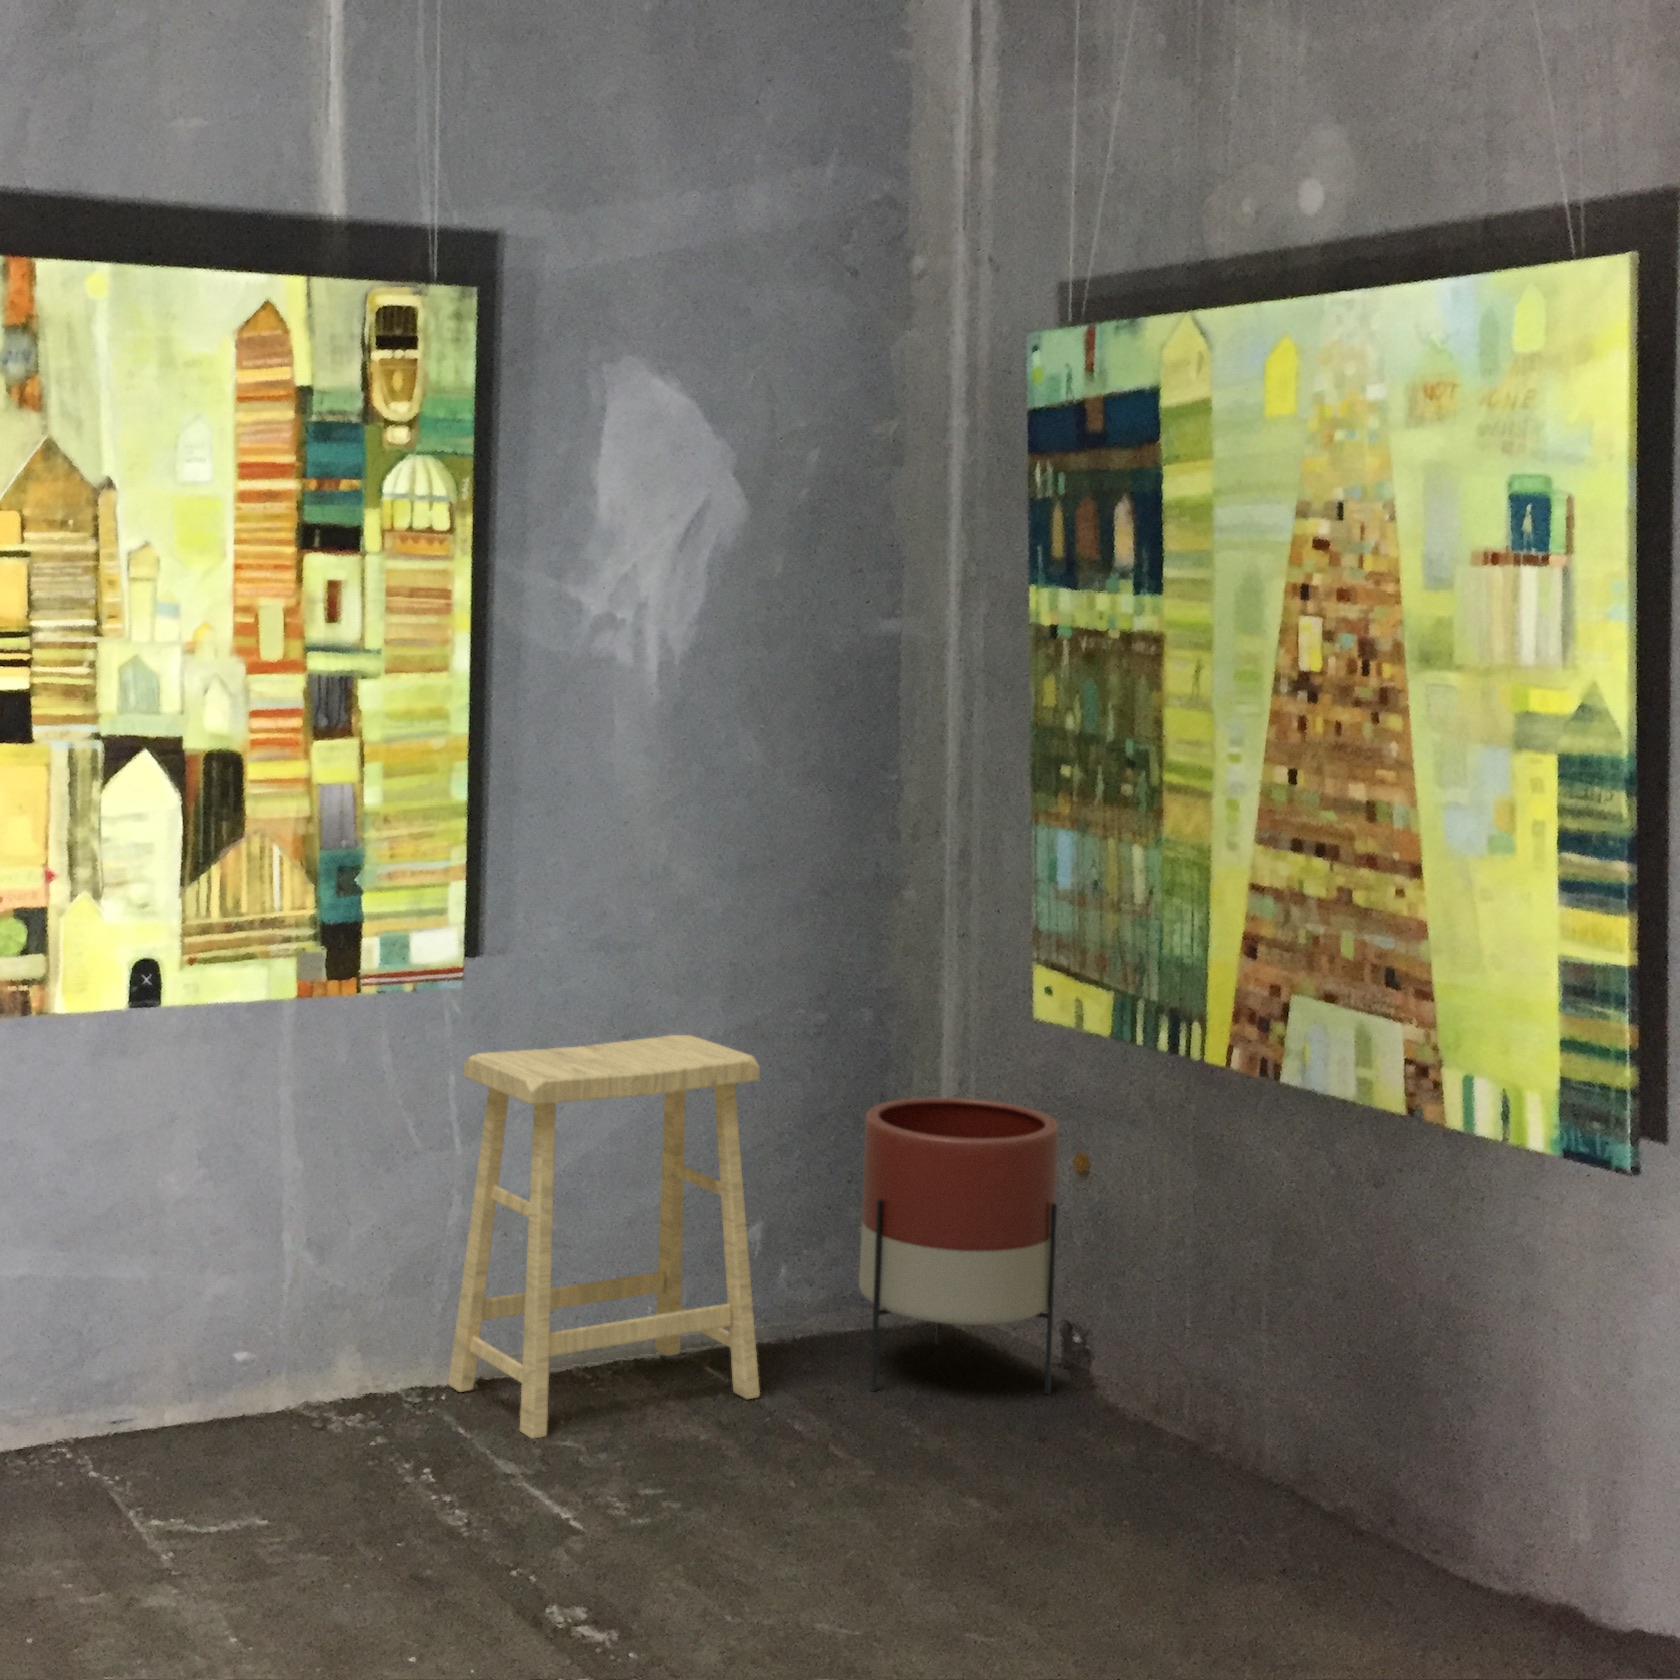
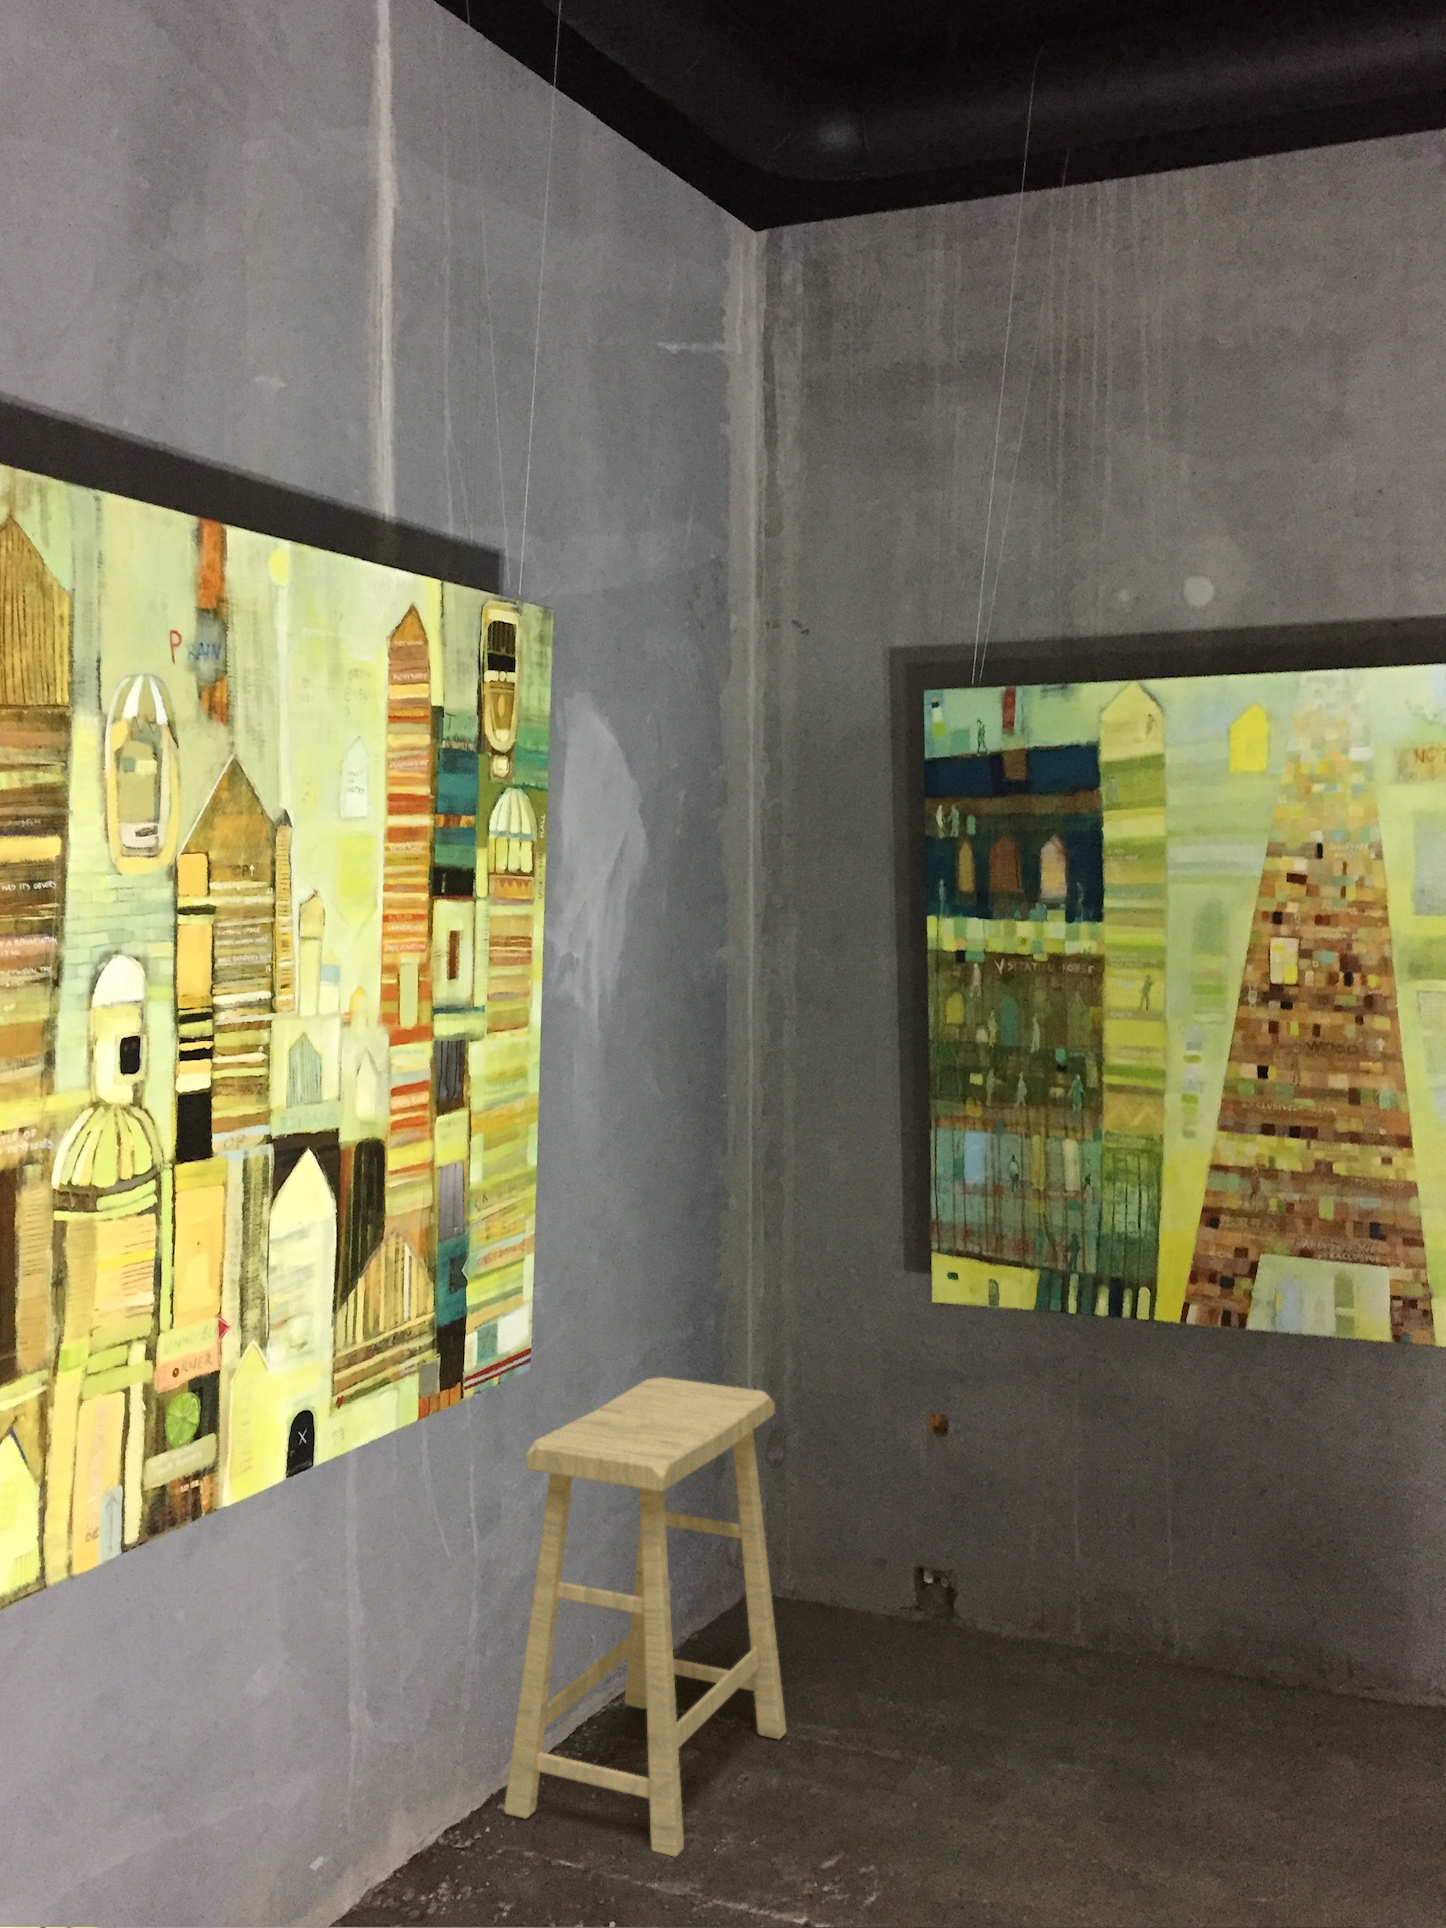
planter: present [859,1097,1059,1394] -> none [796,1389,983,1696]

